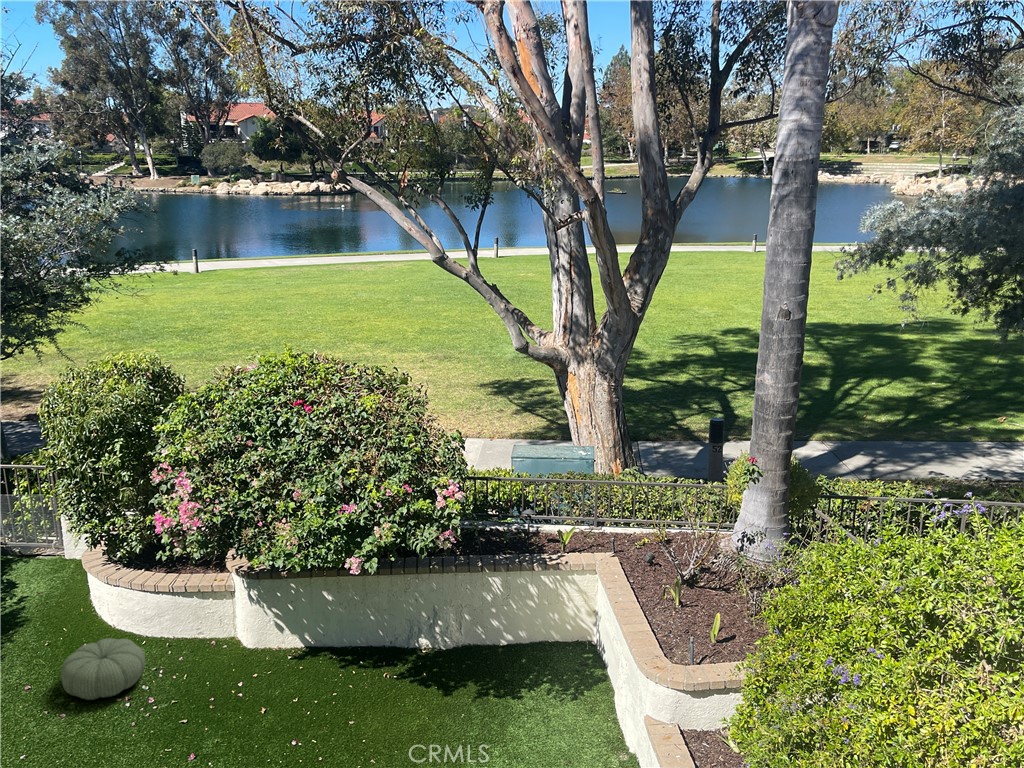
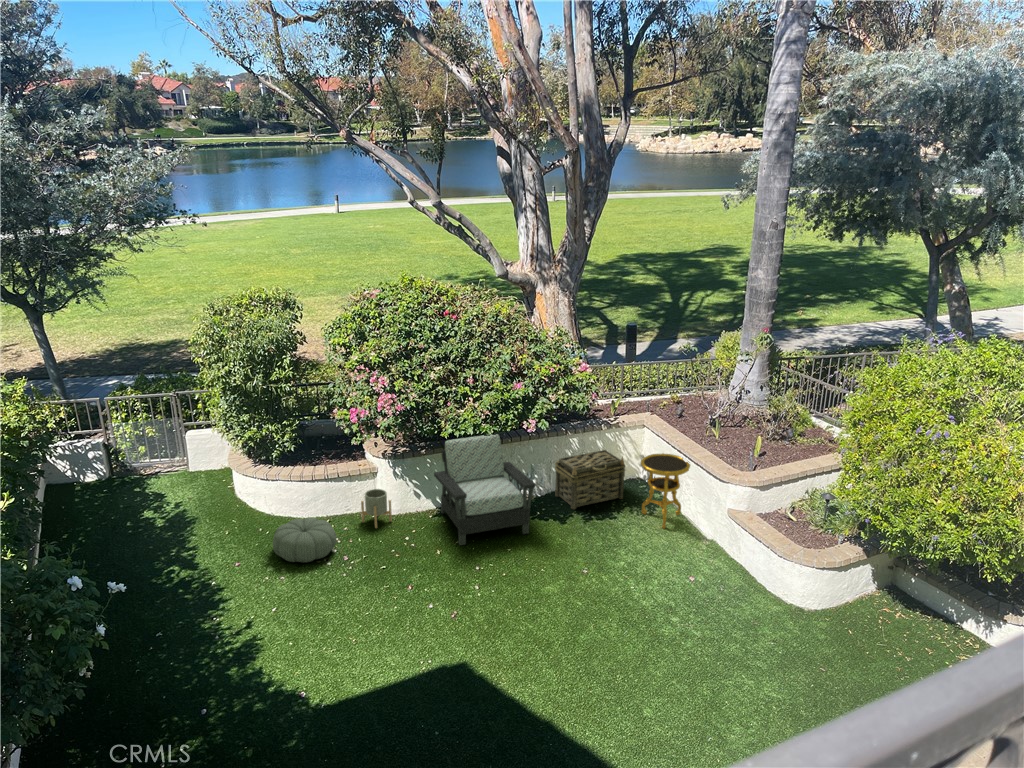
armchair: none [270,564,396,711] -> present [434,434,536,545]
basket: none [465,602,555,681] -> present [555,450,625,509]
planter: none [204,612,239,663] -> present [361,489,392,528]
side table: none [546,625,617,739] -> present [641,453,690,529]

